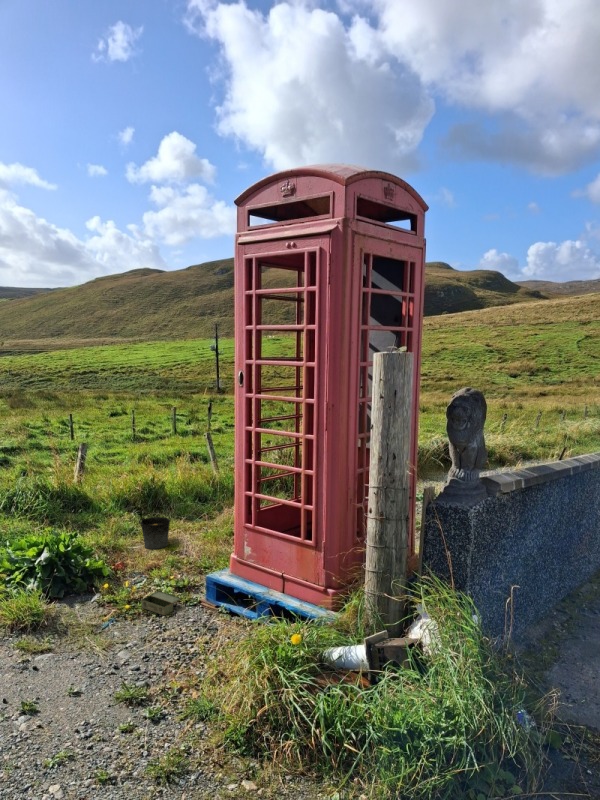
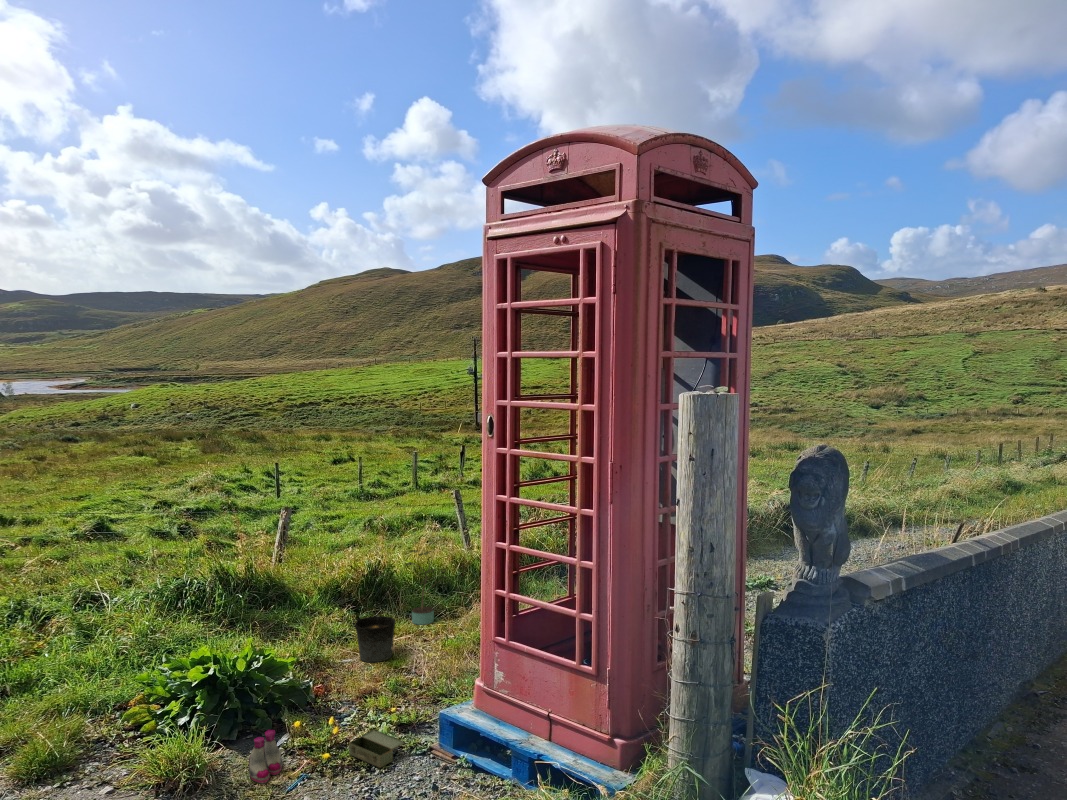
potted plant: none [176,471,206,524] -> present [406,550,447,625]
boots: none [71,591,95,627] -> present [248,730,283,783]

